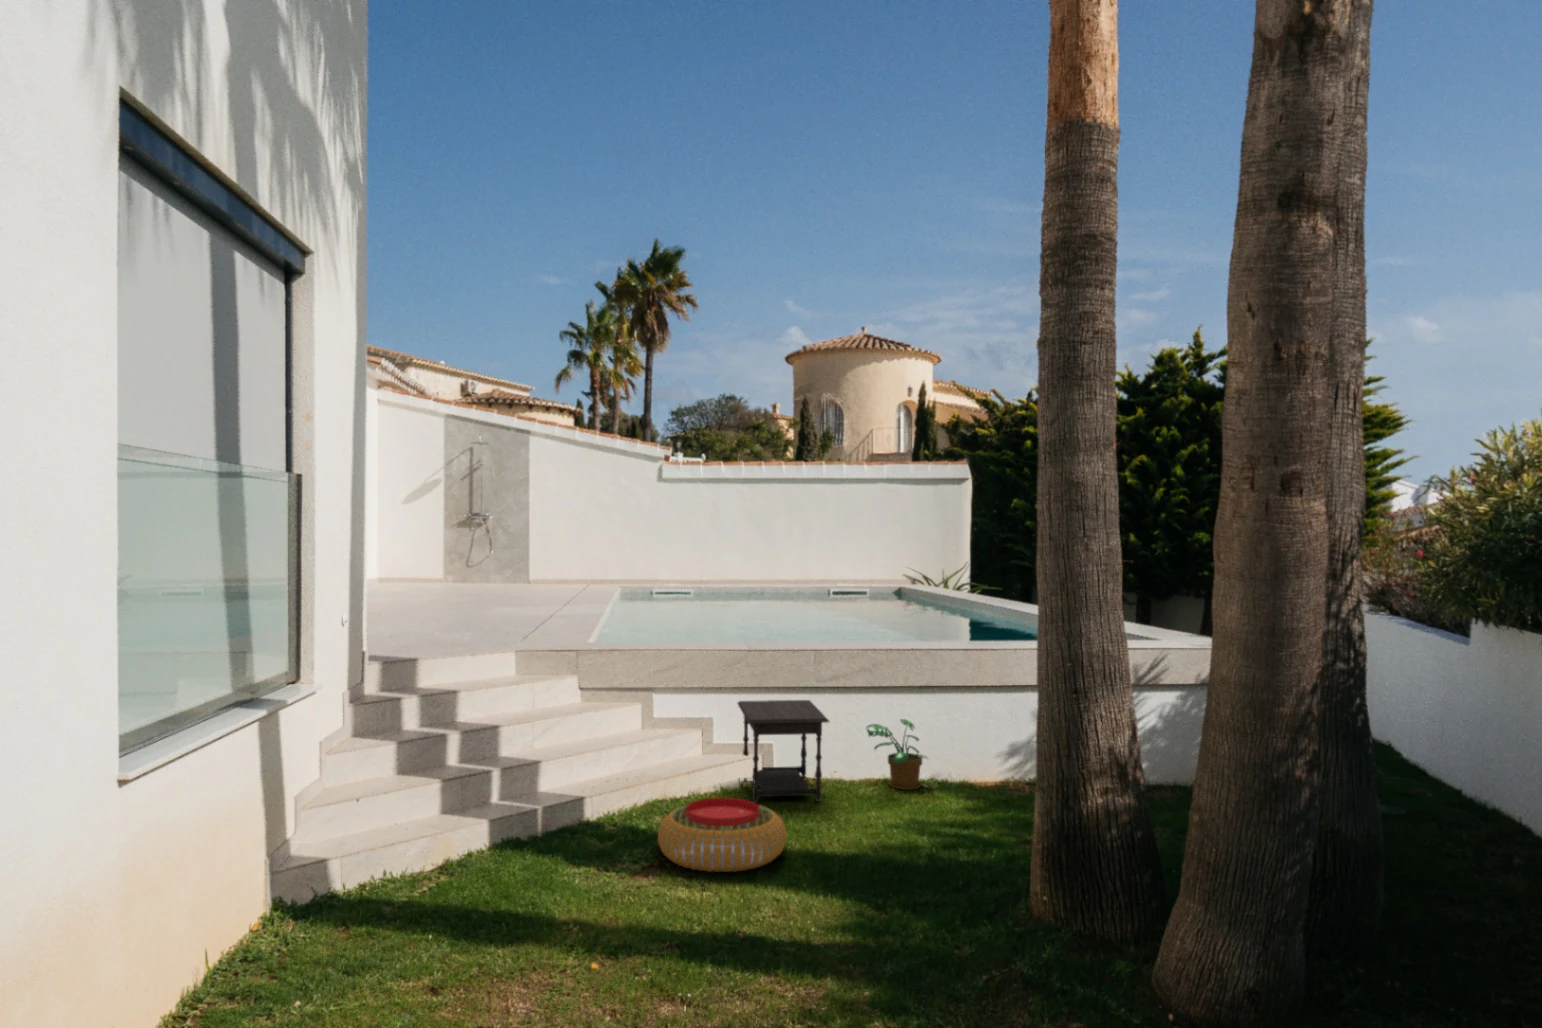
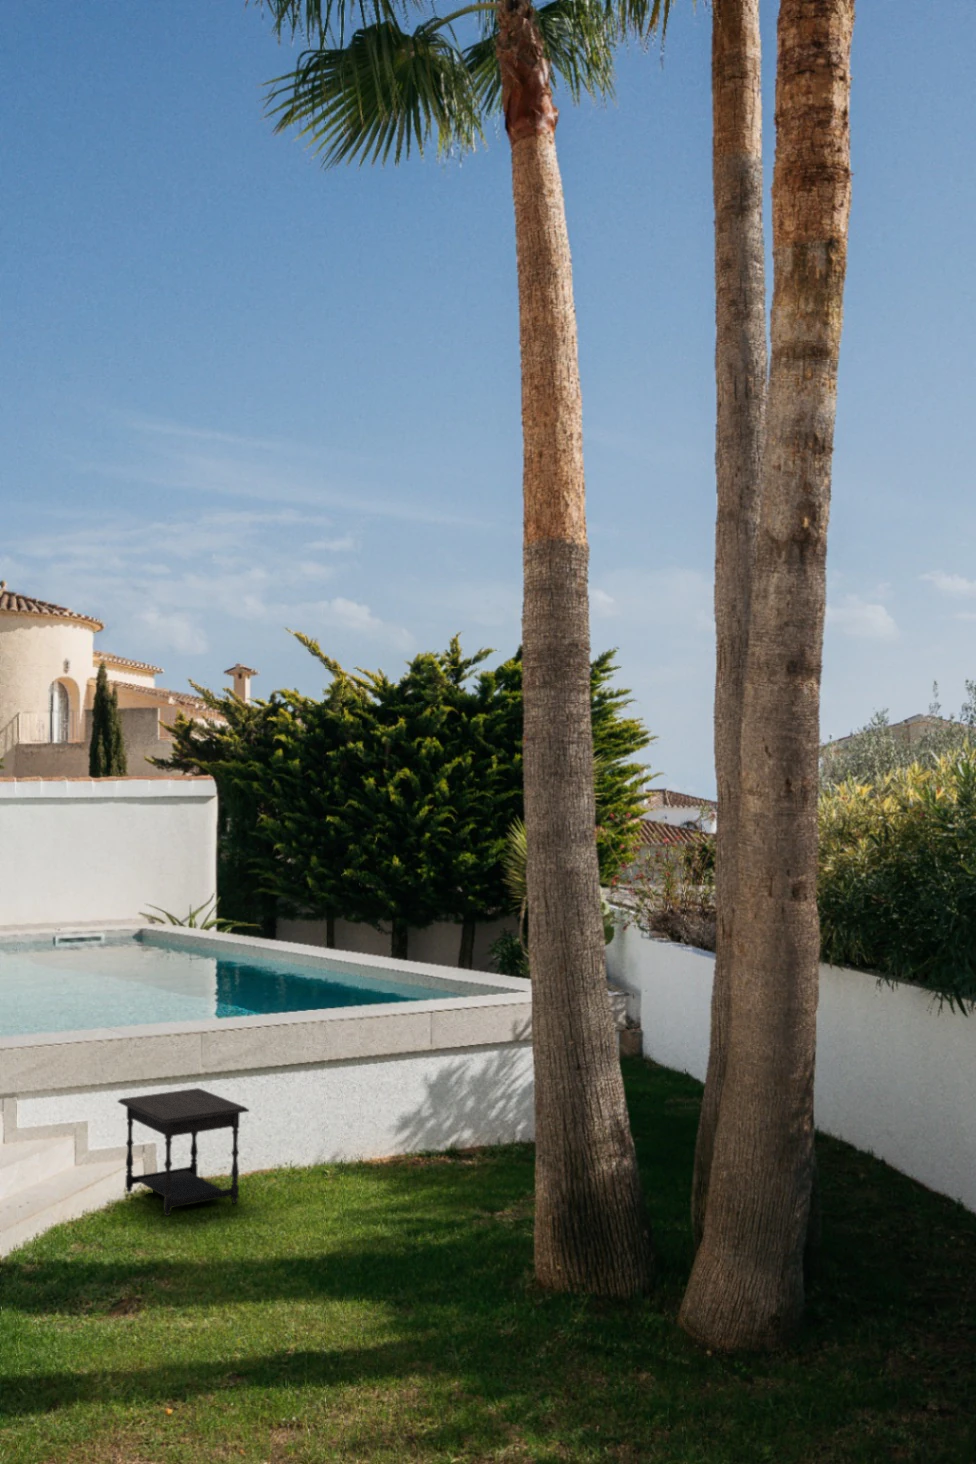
potted plant: present [867,719,927,790] -> none [269,1098,333,1176]
pouf: present [658,797,786,872] -> none [117,1211,264,1297]

